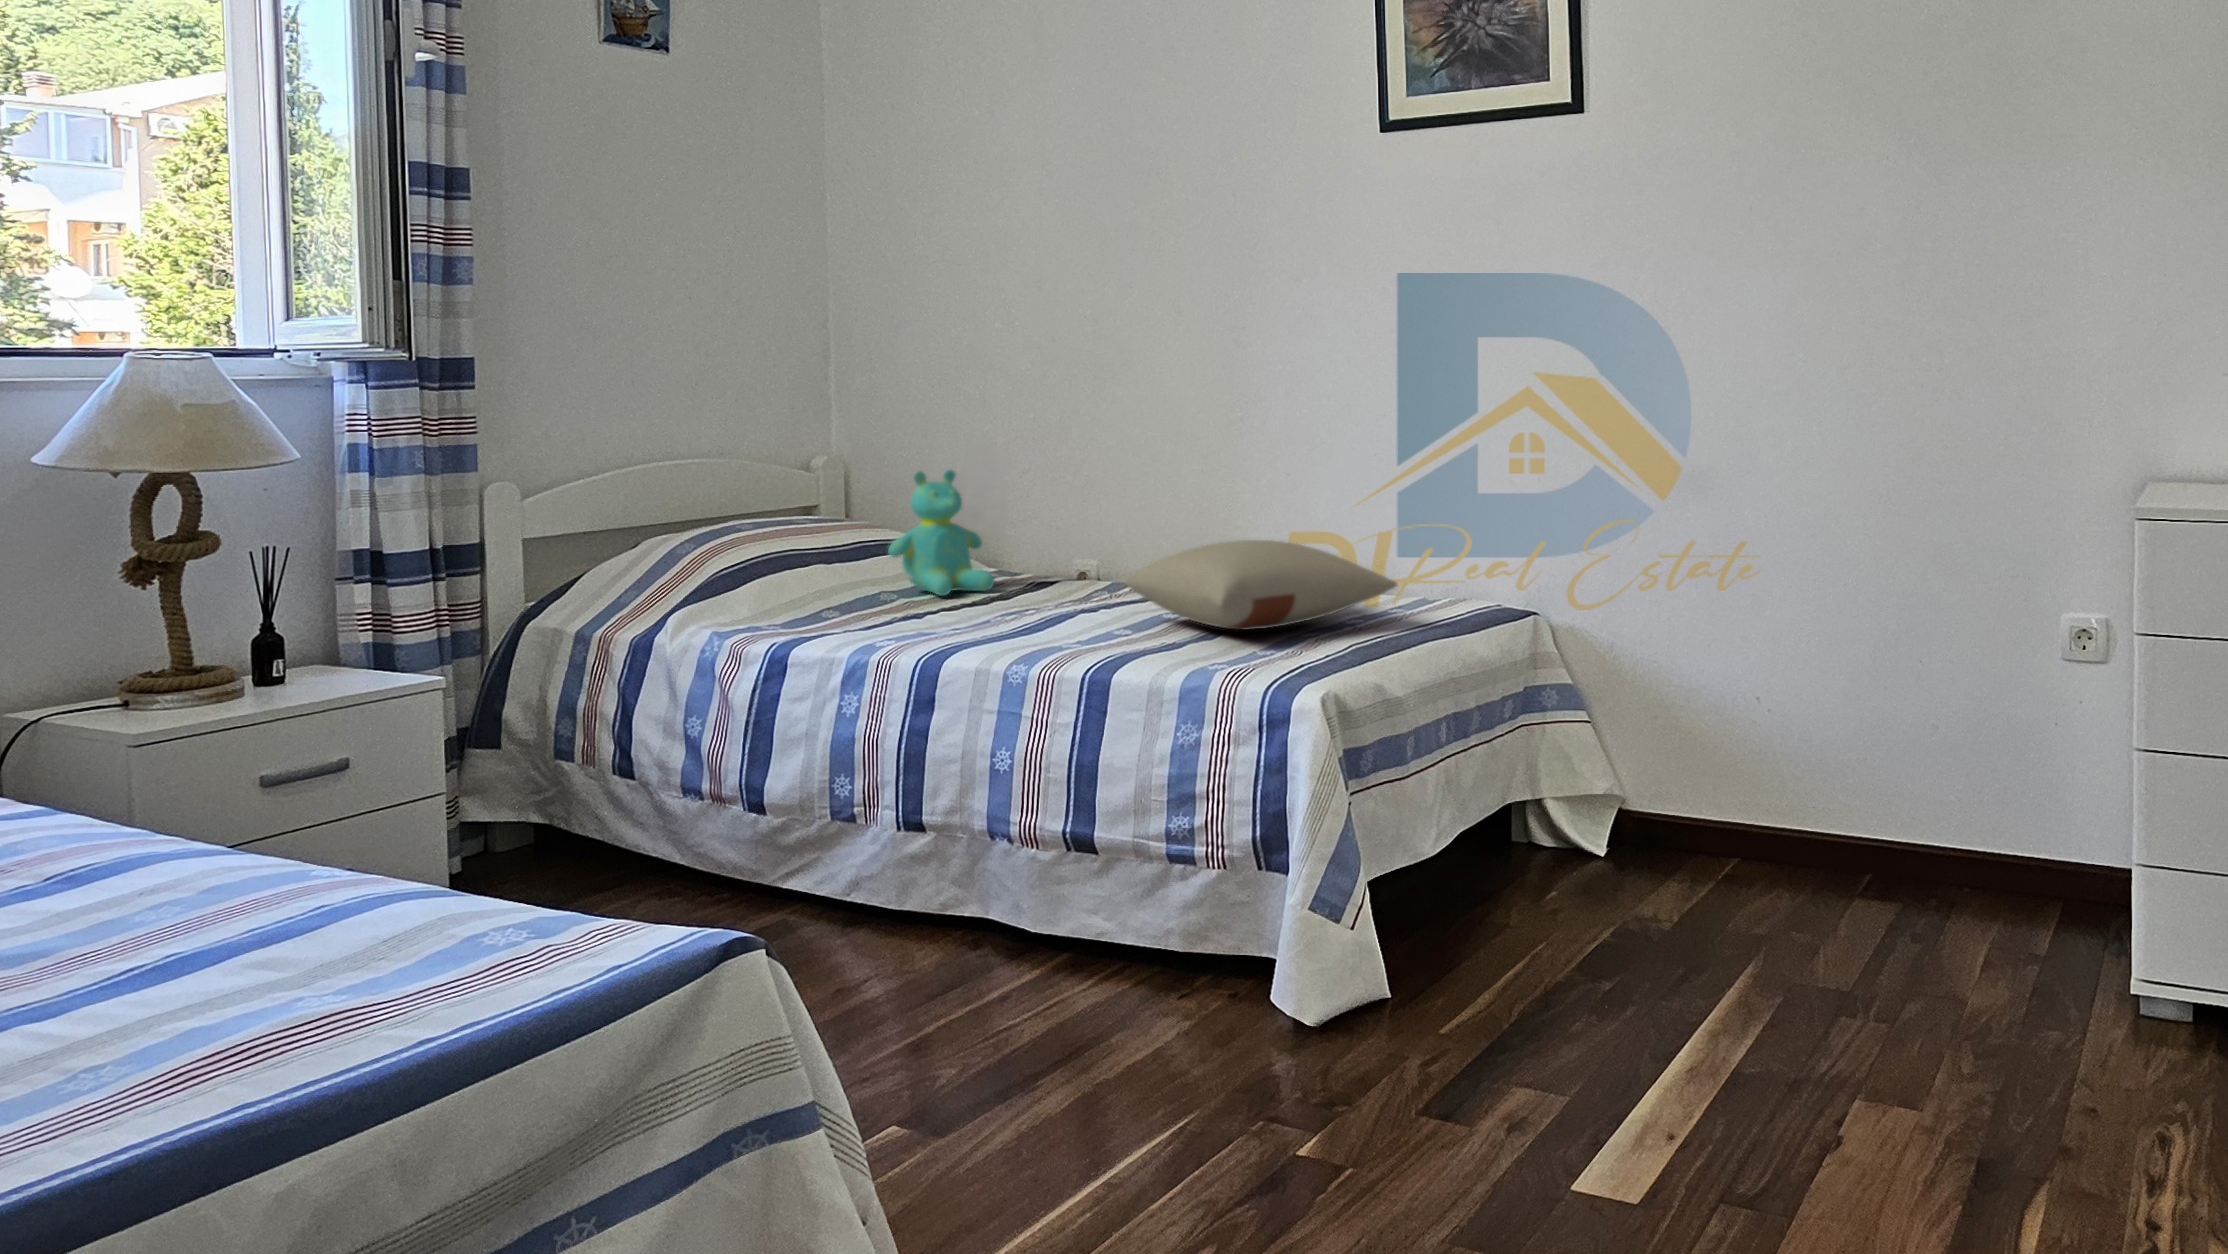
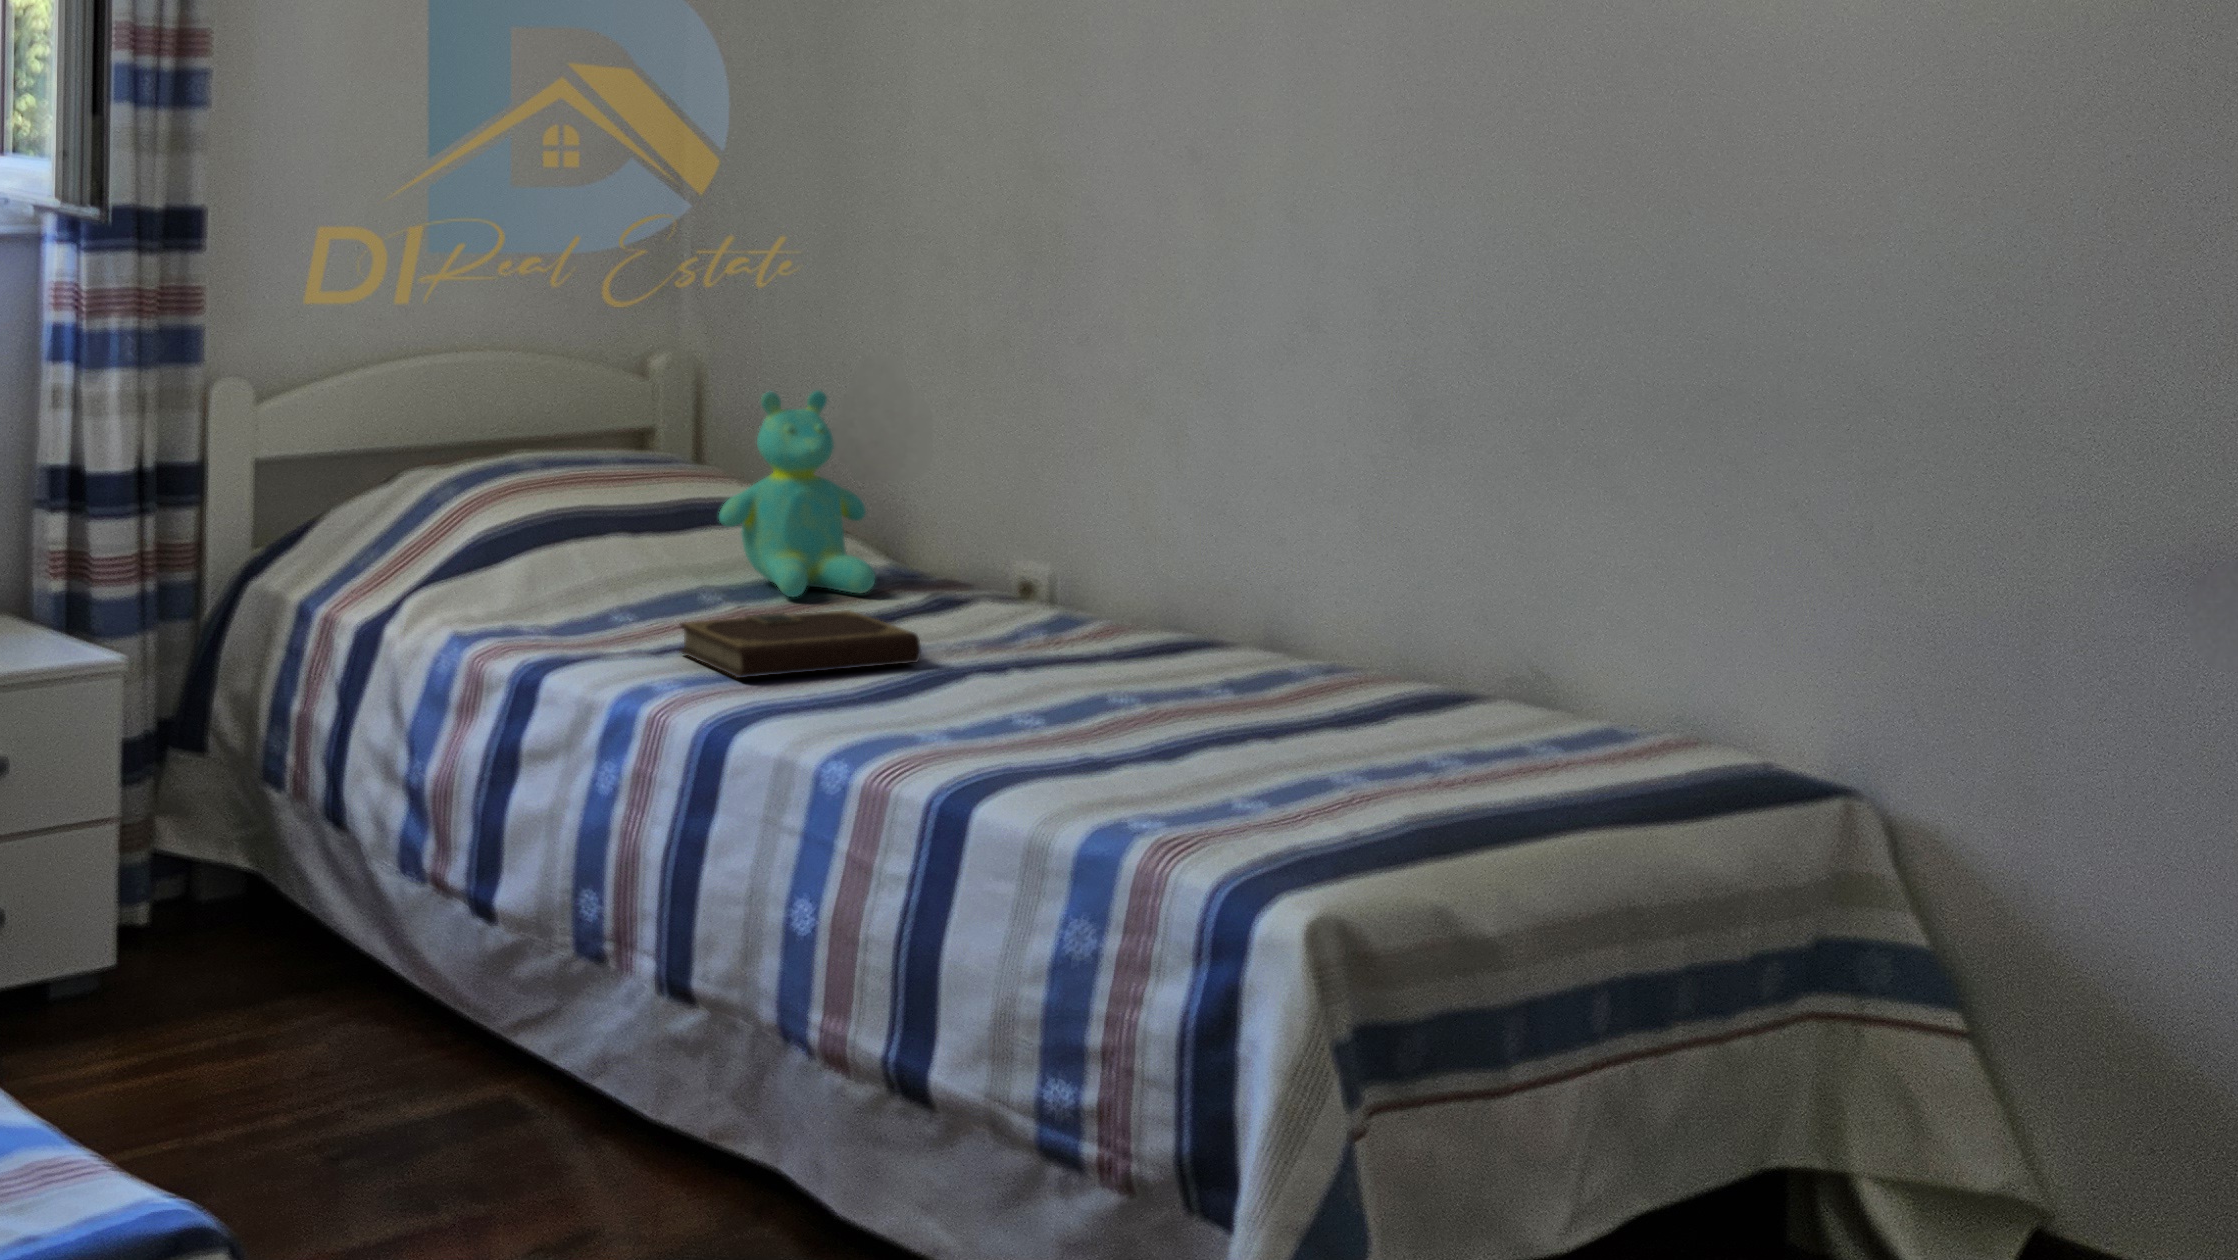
pillow: present [1125,540,1397,630] -> none [1046,571,1540,740]
notebook: none [886,594,1044,634] -> present [680,610,921,678]

